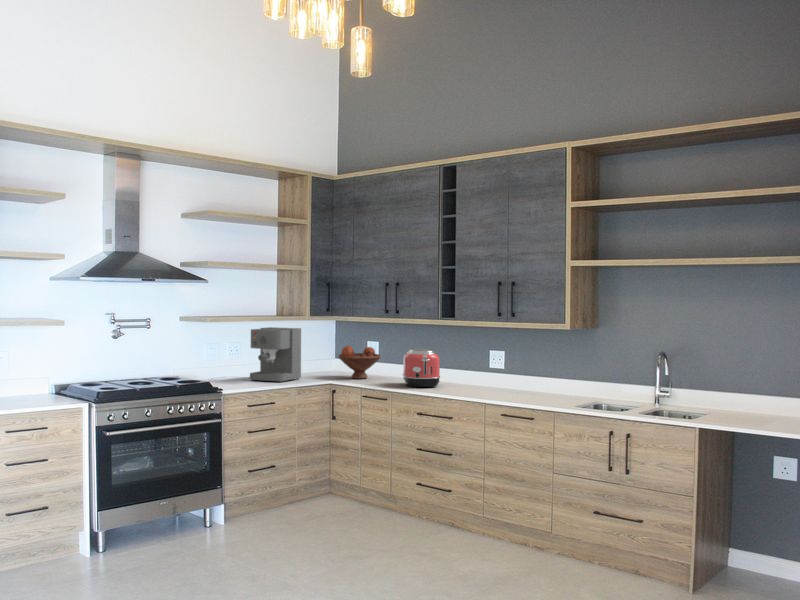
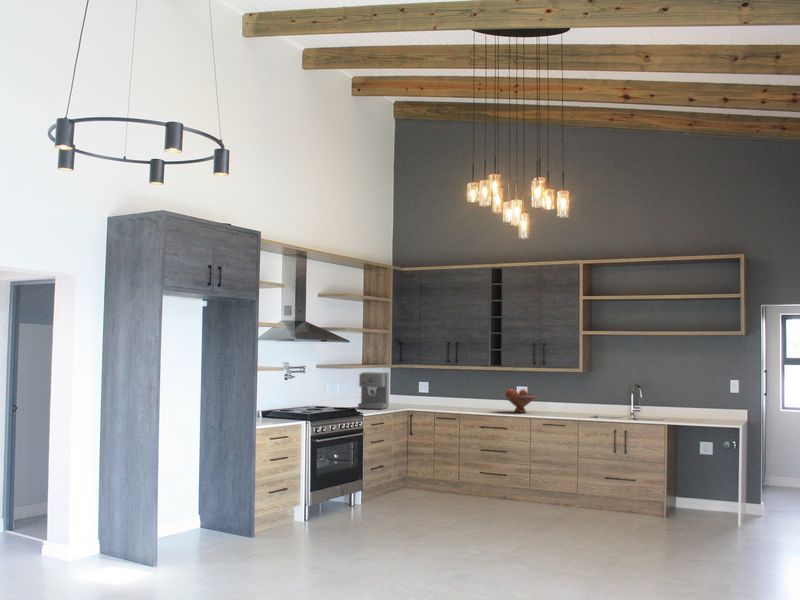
fruit bowl: present [338,346,381,379] -> present [505,389,536,412]
toaster: present [403,349,440,388] -> none [462,386,490,411]

